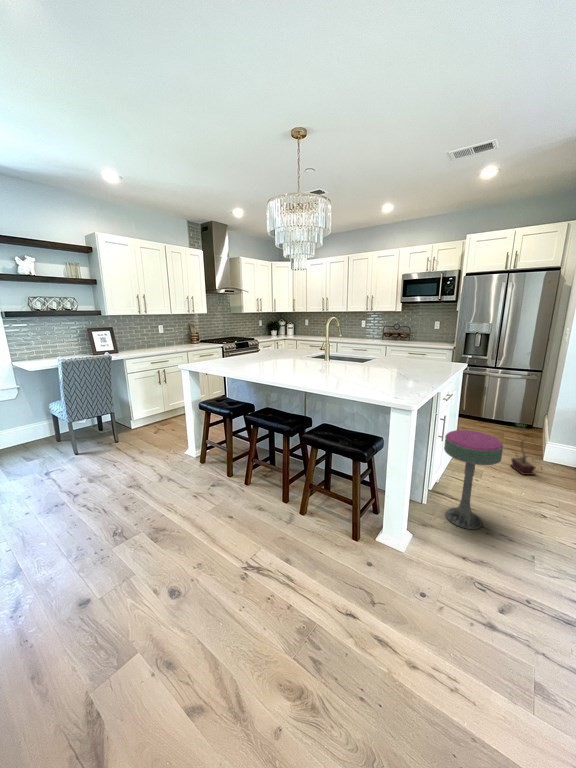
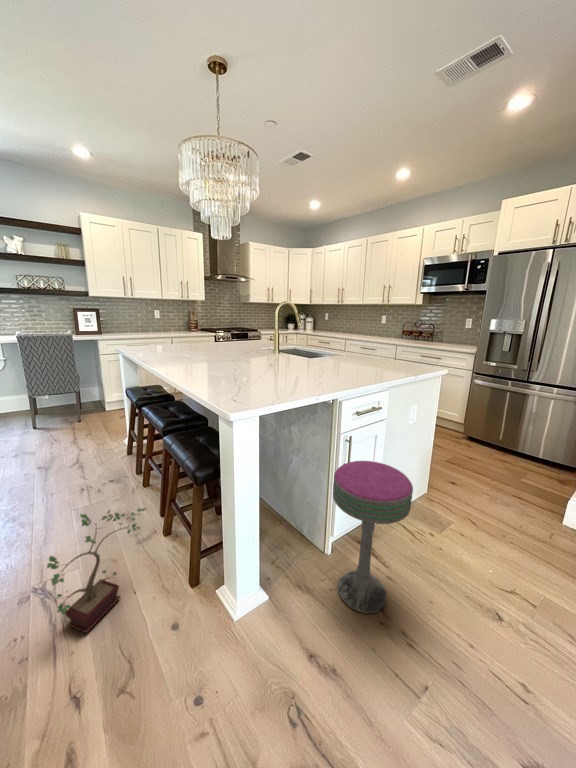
potted plant: present [511,422,535,475] -> present [47,508,145,633]

